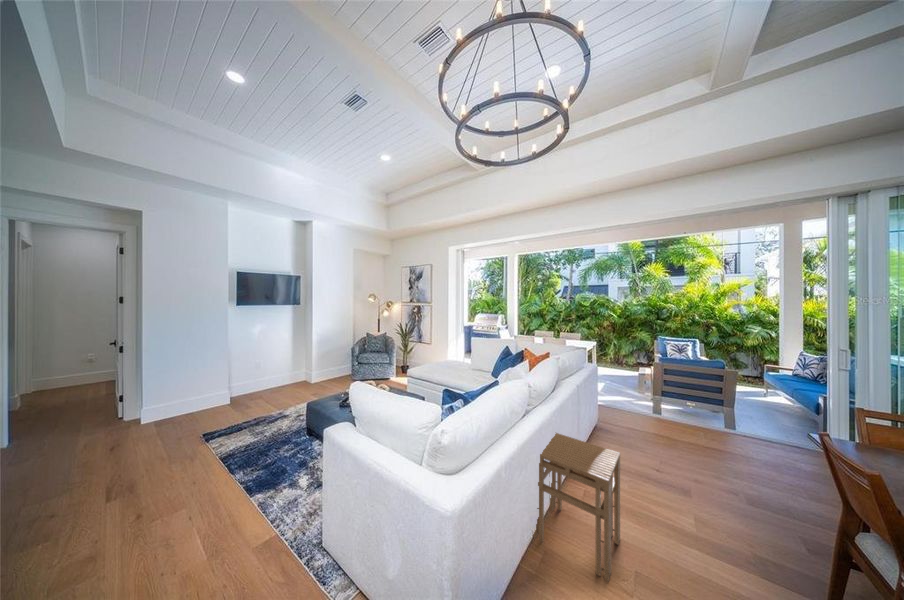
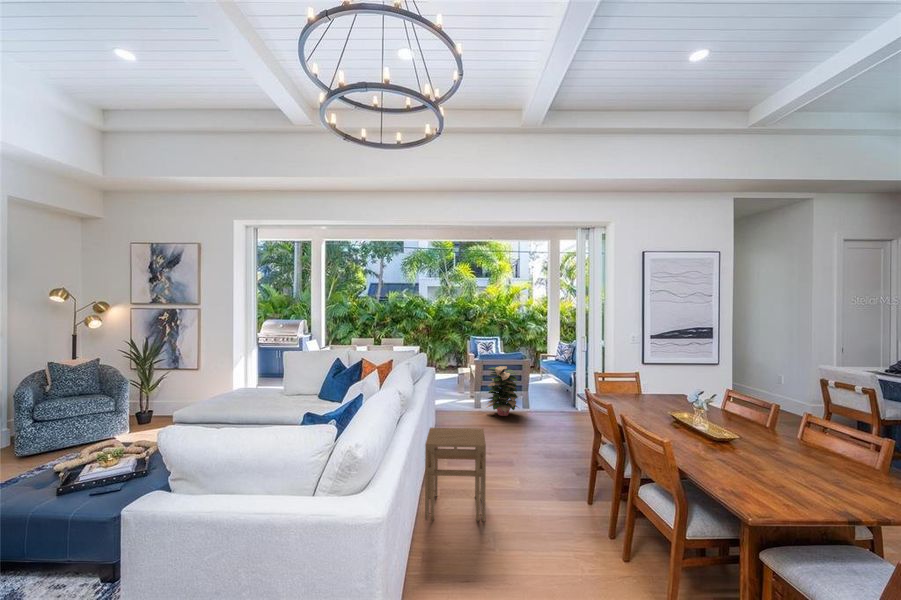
decorative plant: none [664,372,719,432] -> present [486,366,519,416]

